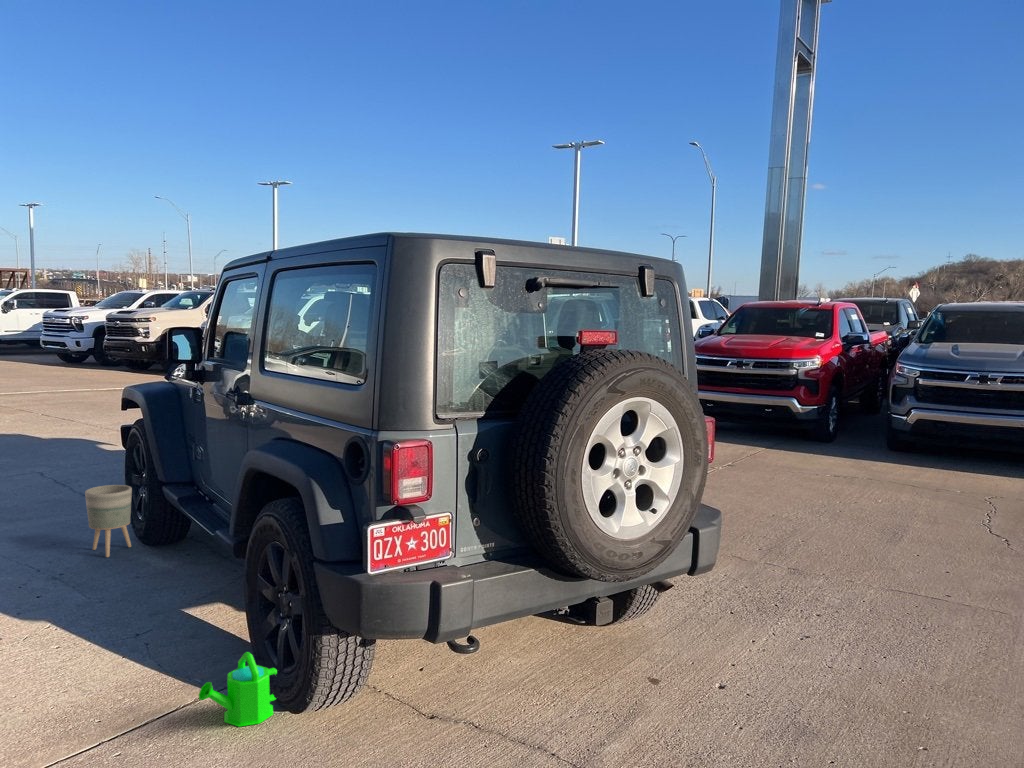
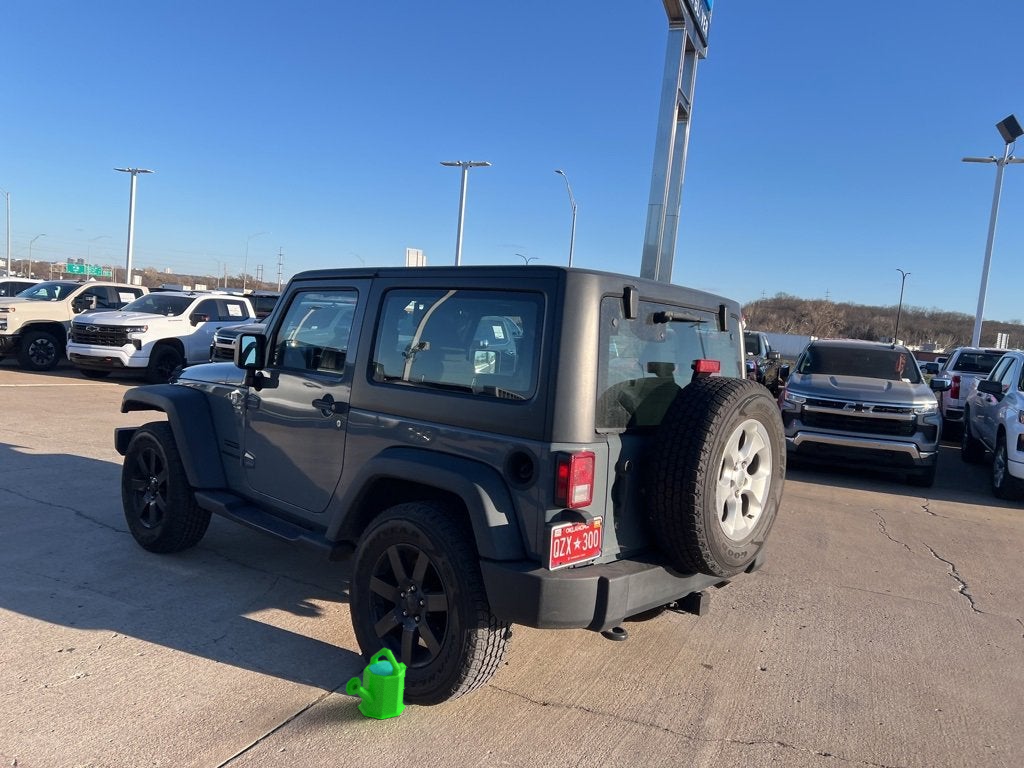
planter: present [85,485,132,557] -> none [96,483,145,558]

